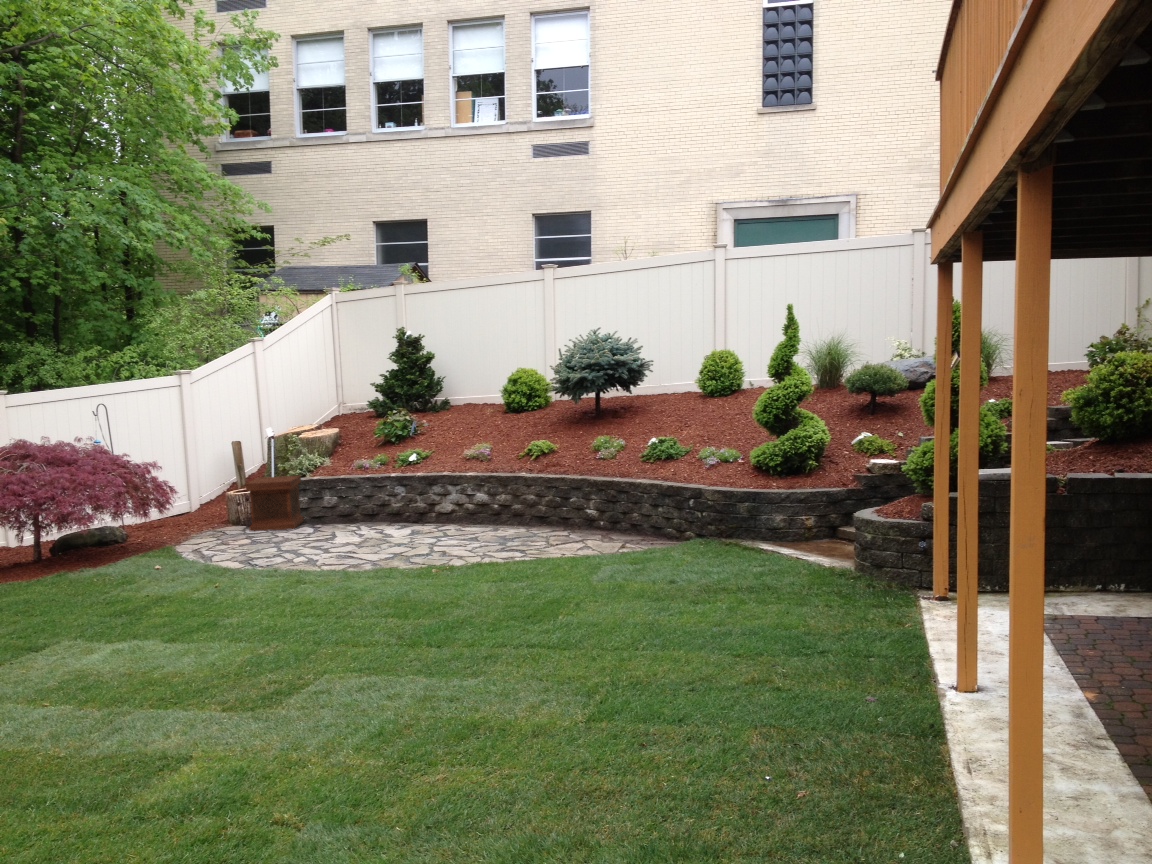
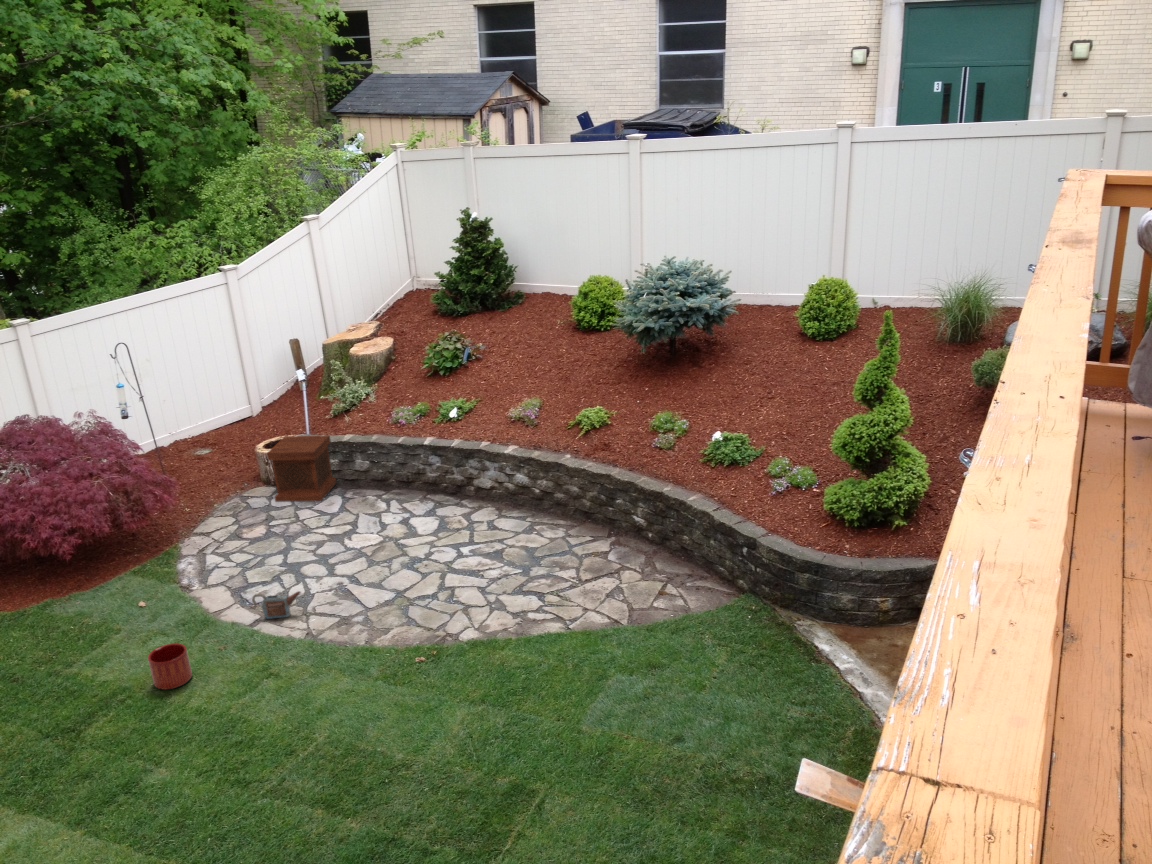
watering can: none [263,547,309,574] -> present [252,591,301,619]
planter: none [183,569,221,605] -> present [148,643,192,690]

